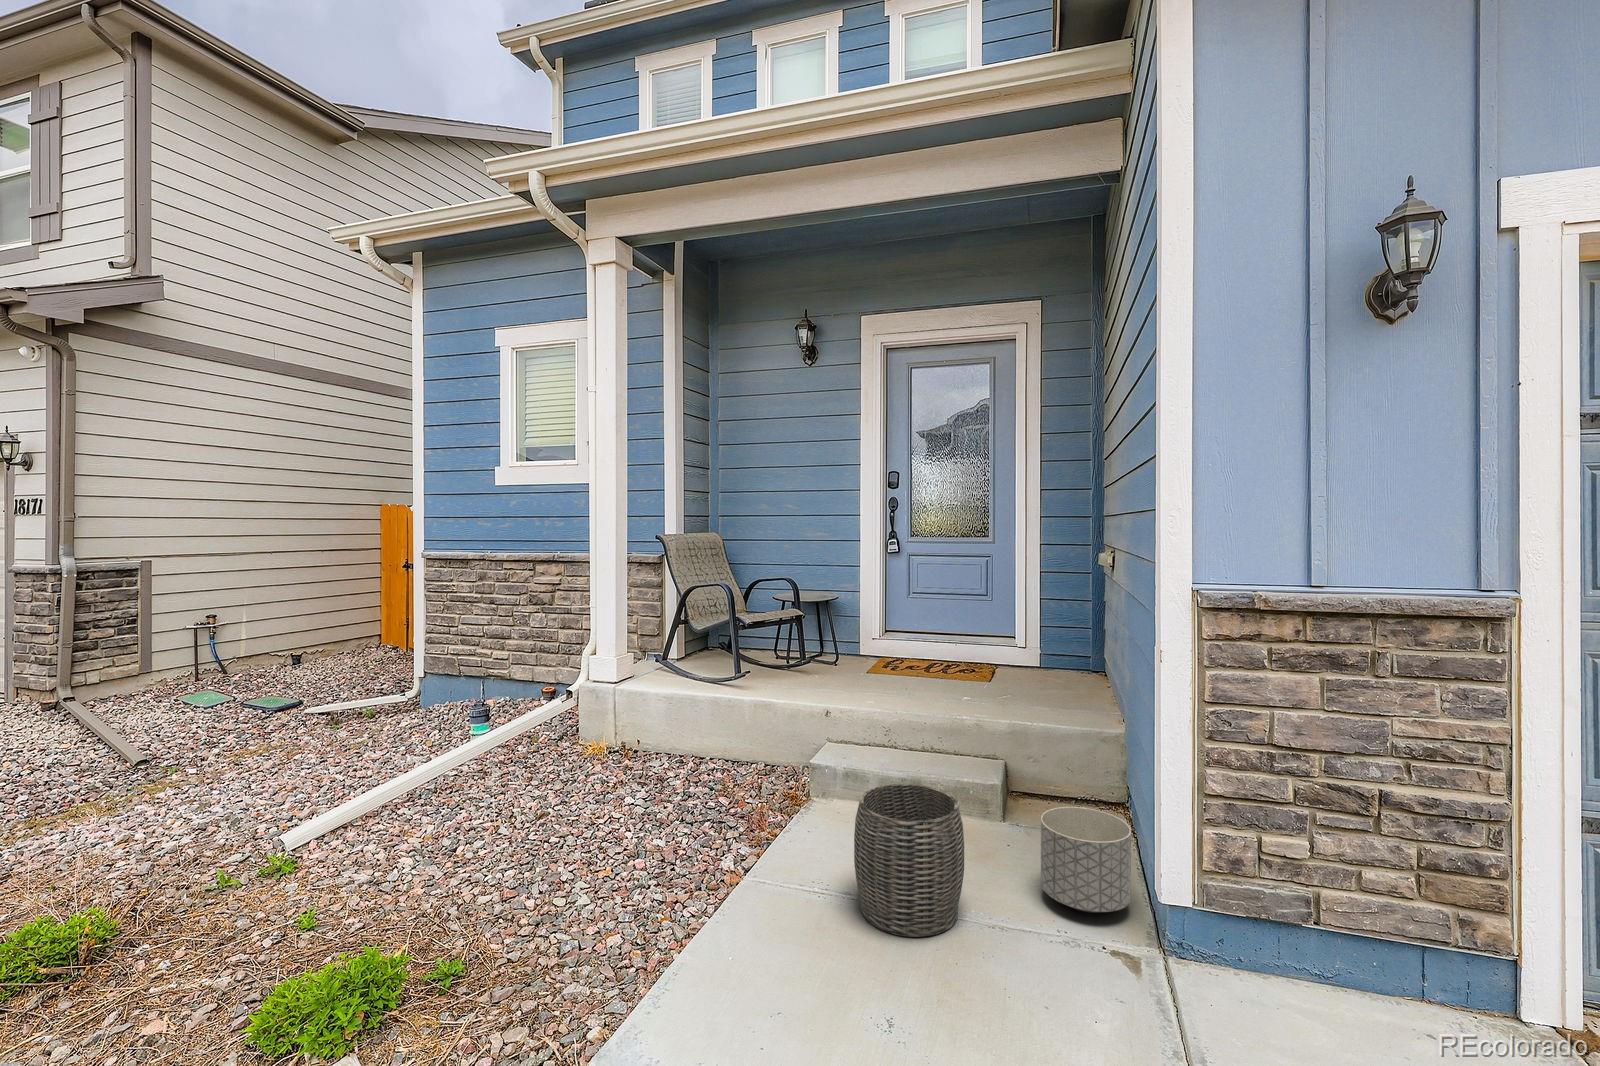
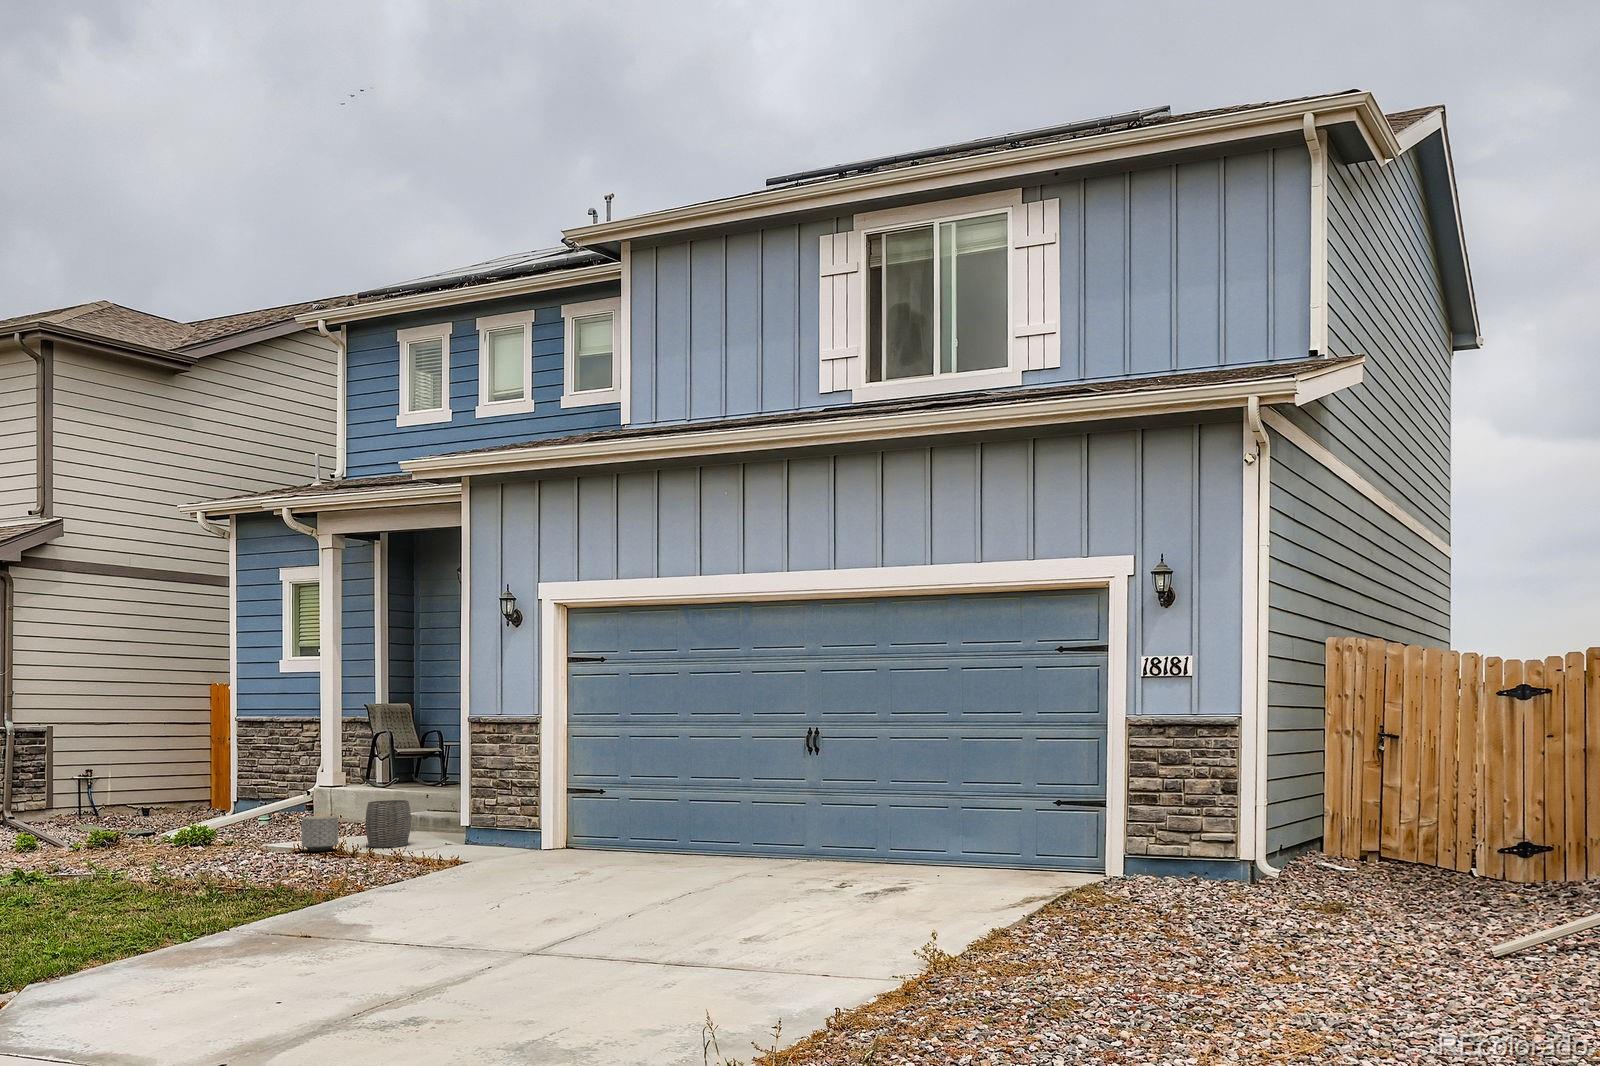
planter: present [1041,807,1131,913] -> present [302,816,338,852]

